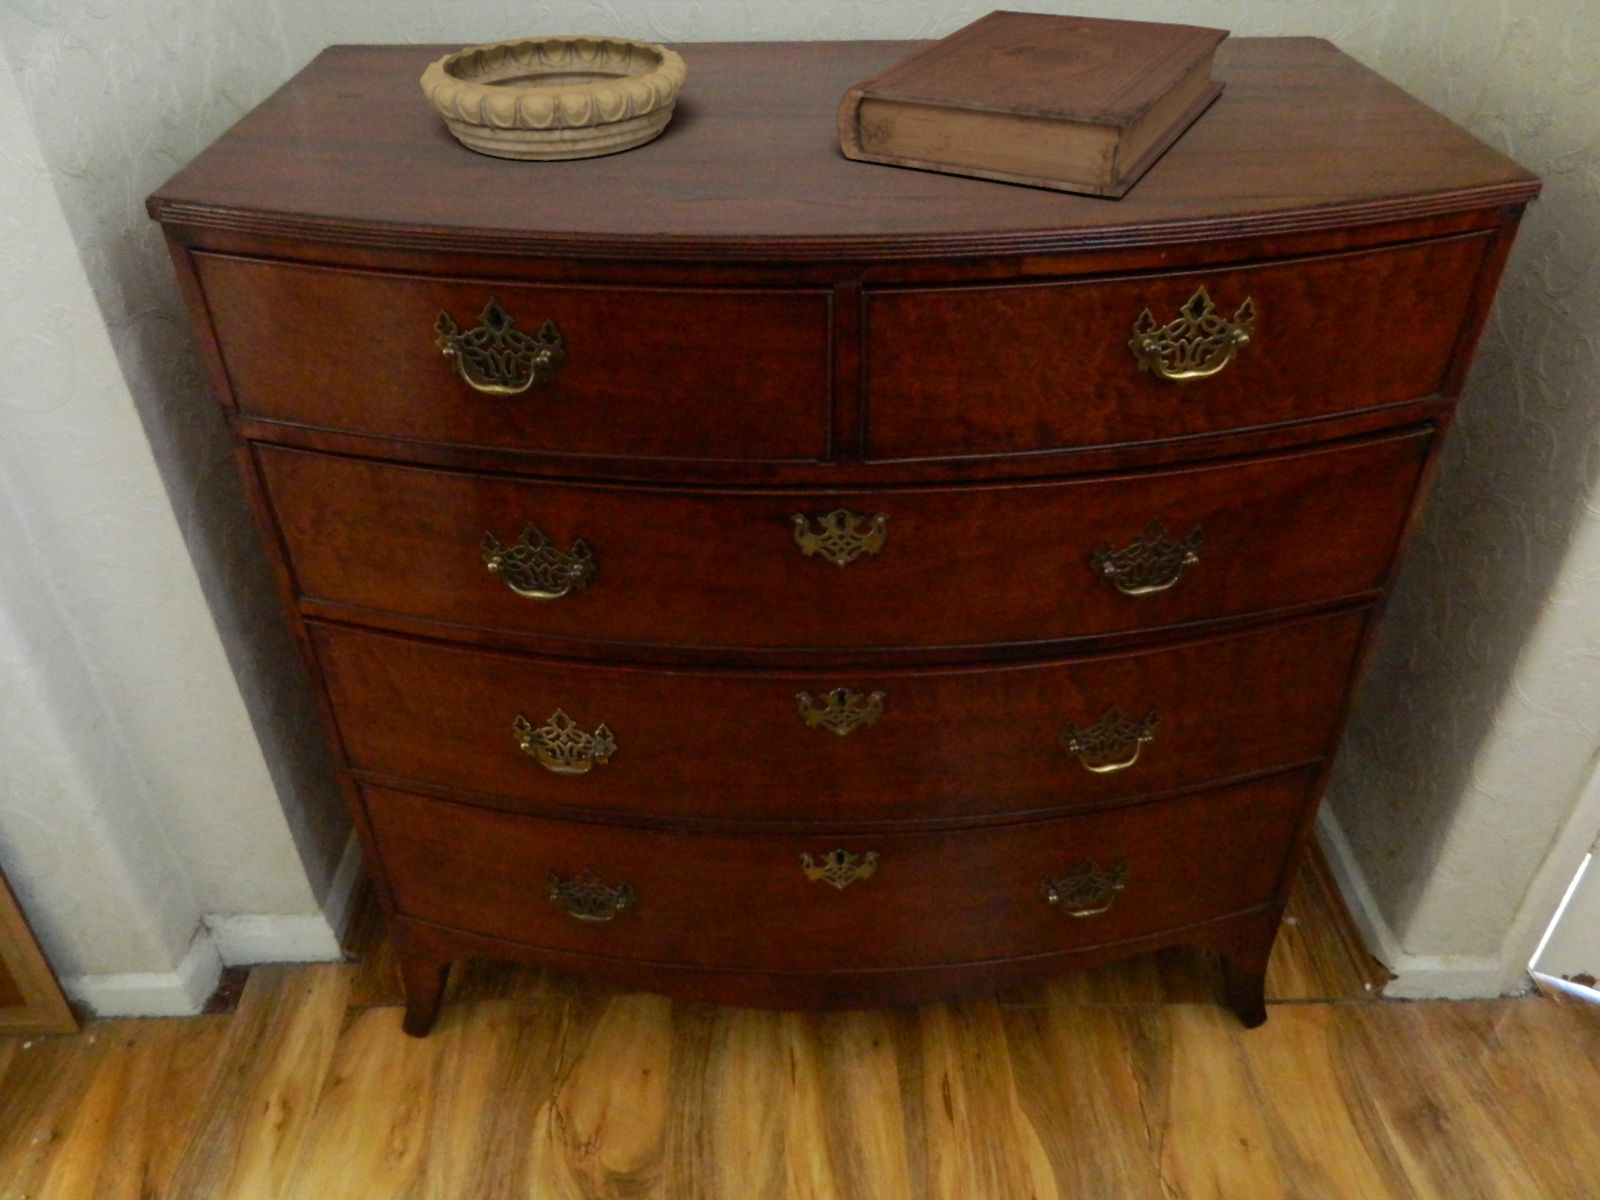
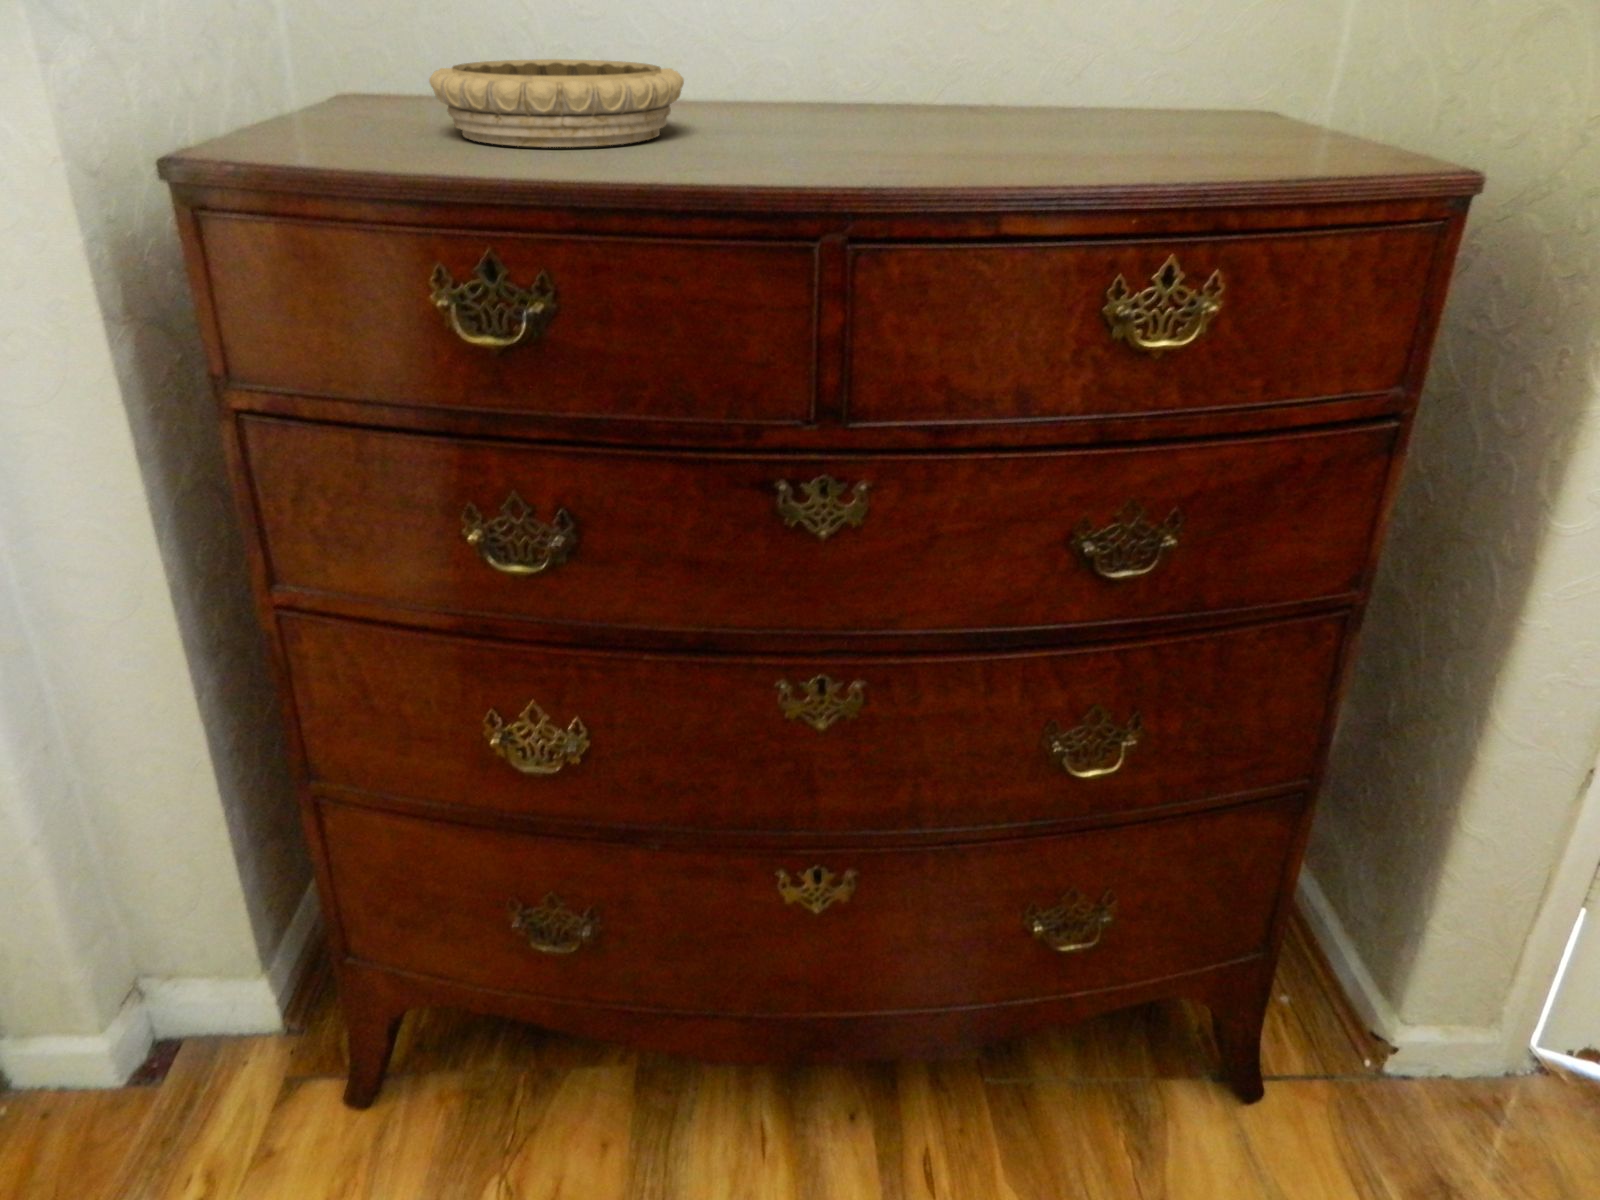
book: present [836,10,1230,197] -> none [823,61,1188,173]

